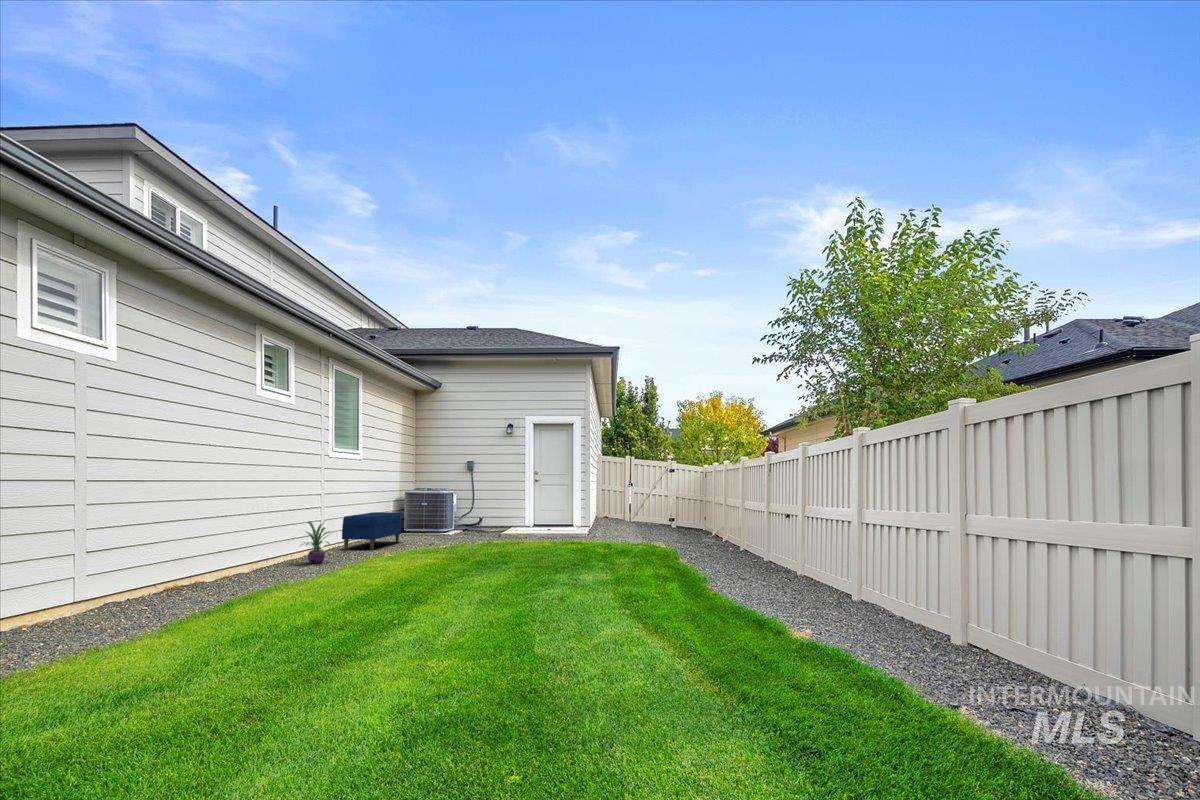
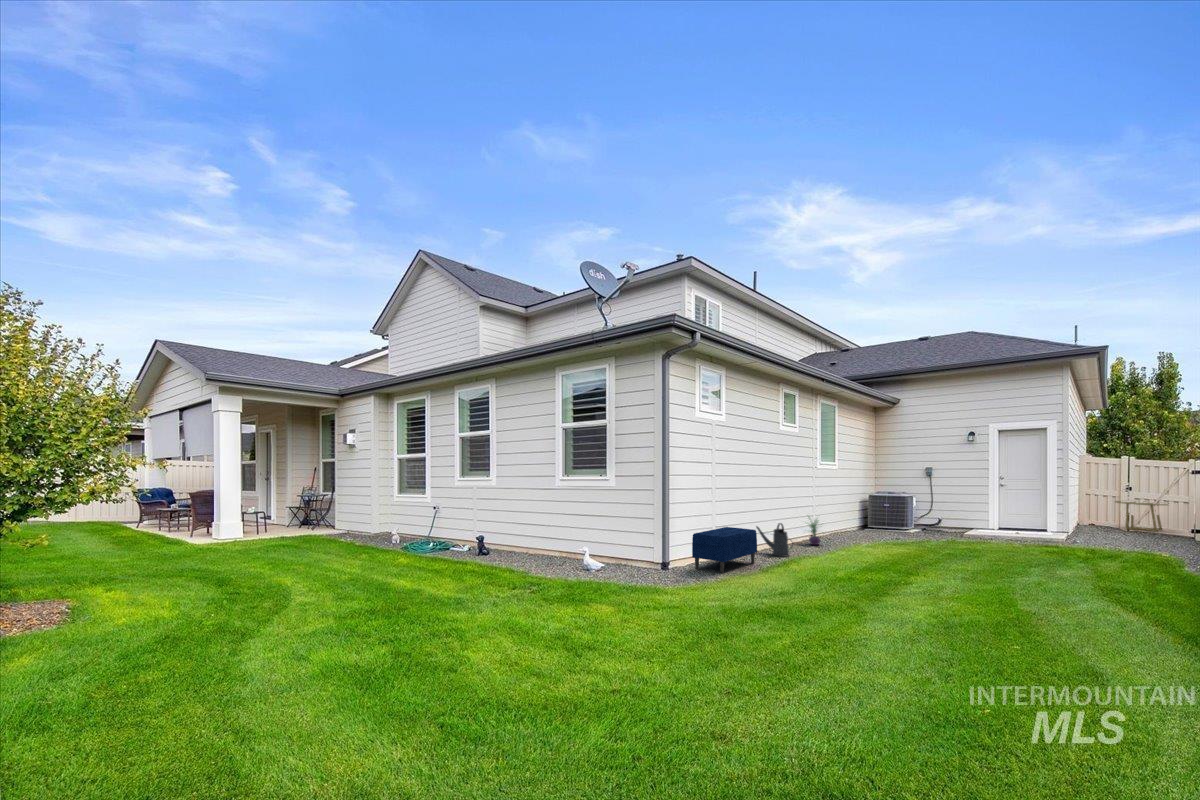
round table: none [621,494,658,520] -> present [1115,501,1168,532]
bench: present [342,512,402,550] -> present [692,527,757,573]
watering can: none [212,532,273,585] -> present [756,523,793,557]

